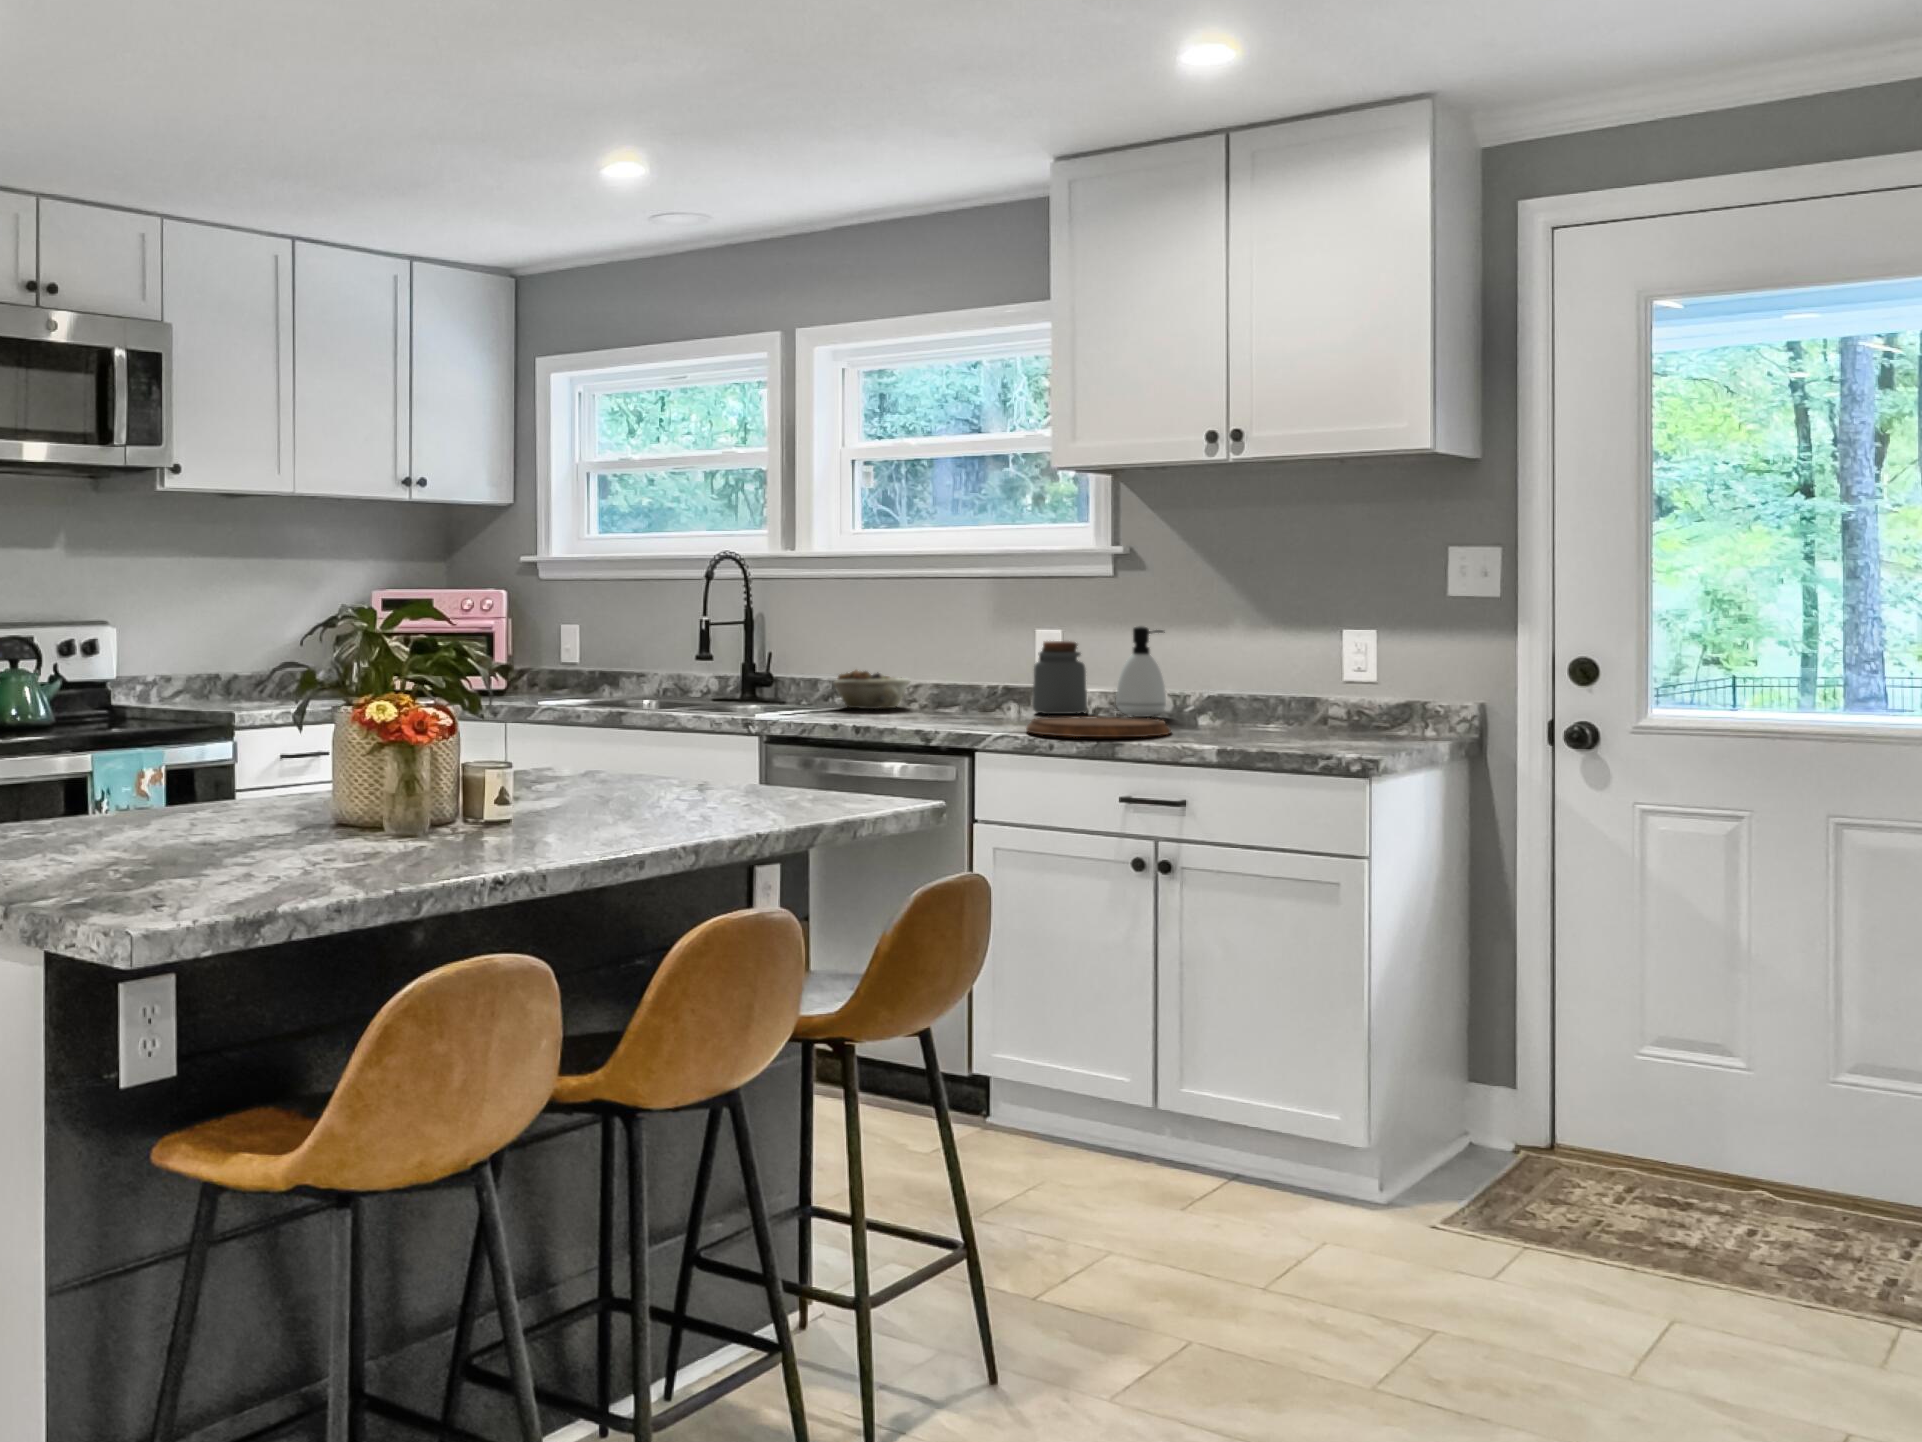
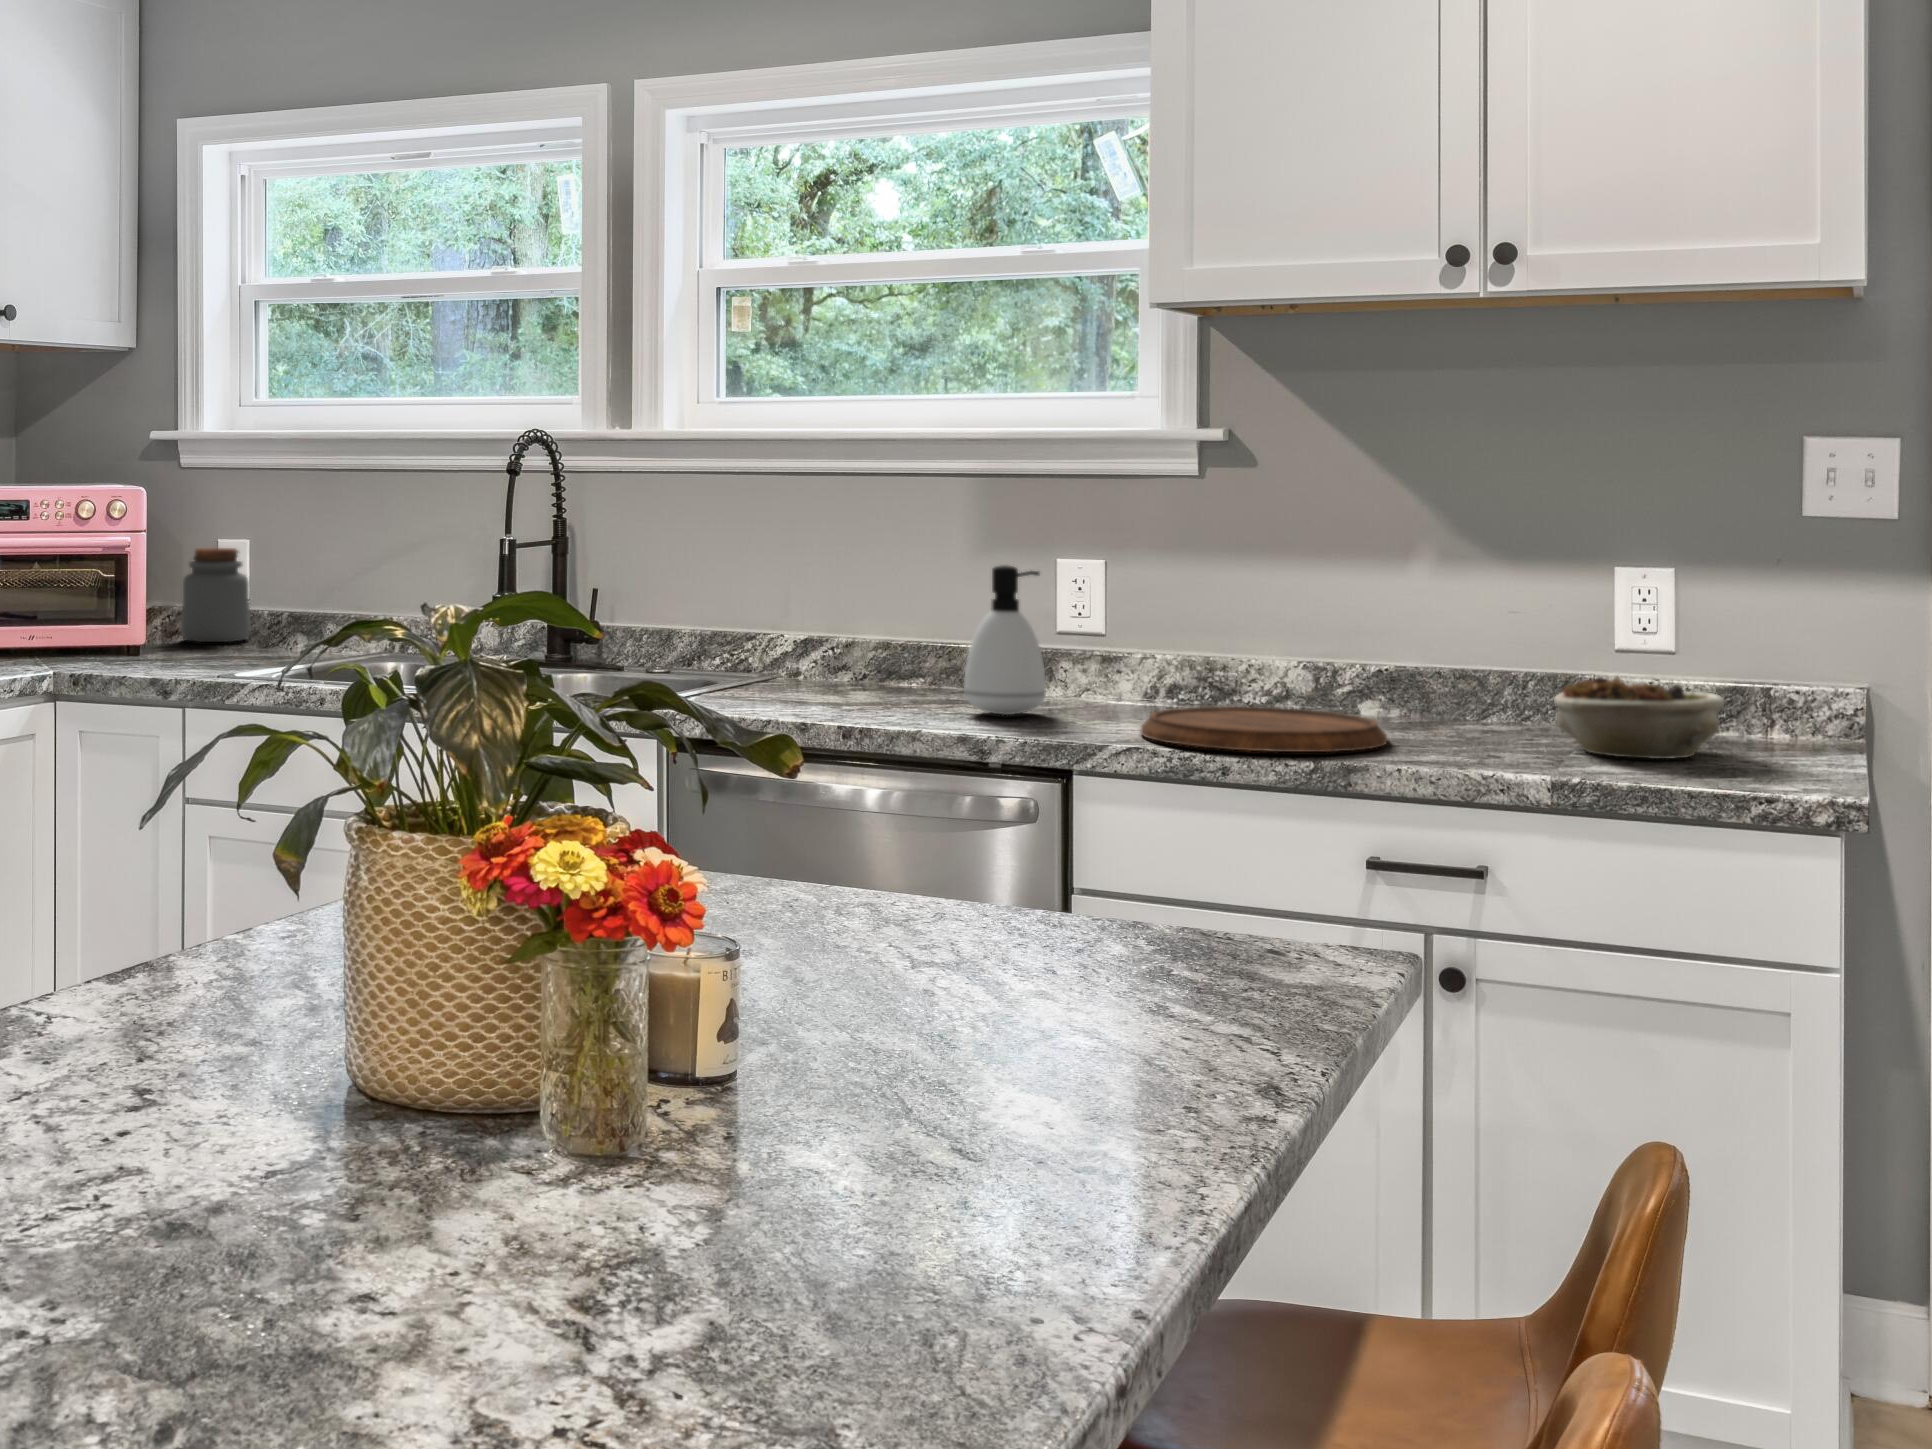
soap dispenser: present [1116,626,1166,717] -> present [964,565,1046,715]
jar: present [1032,641,1087,714] -> present [181,548,251,642]
succulent planter: present [834,670,910,709] -> present [1554,676,1724,759]

